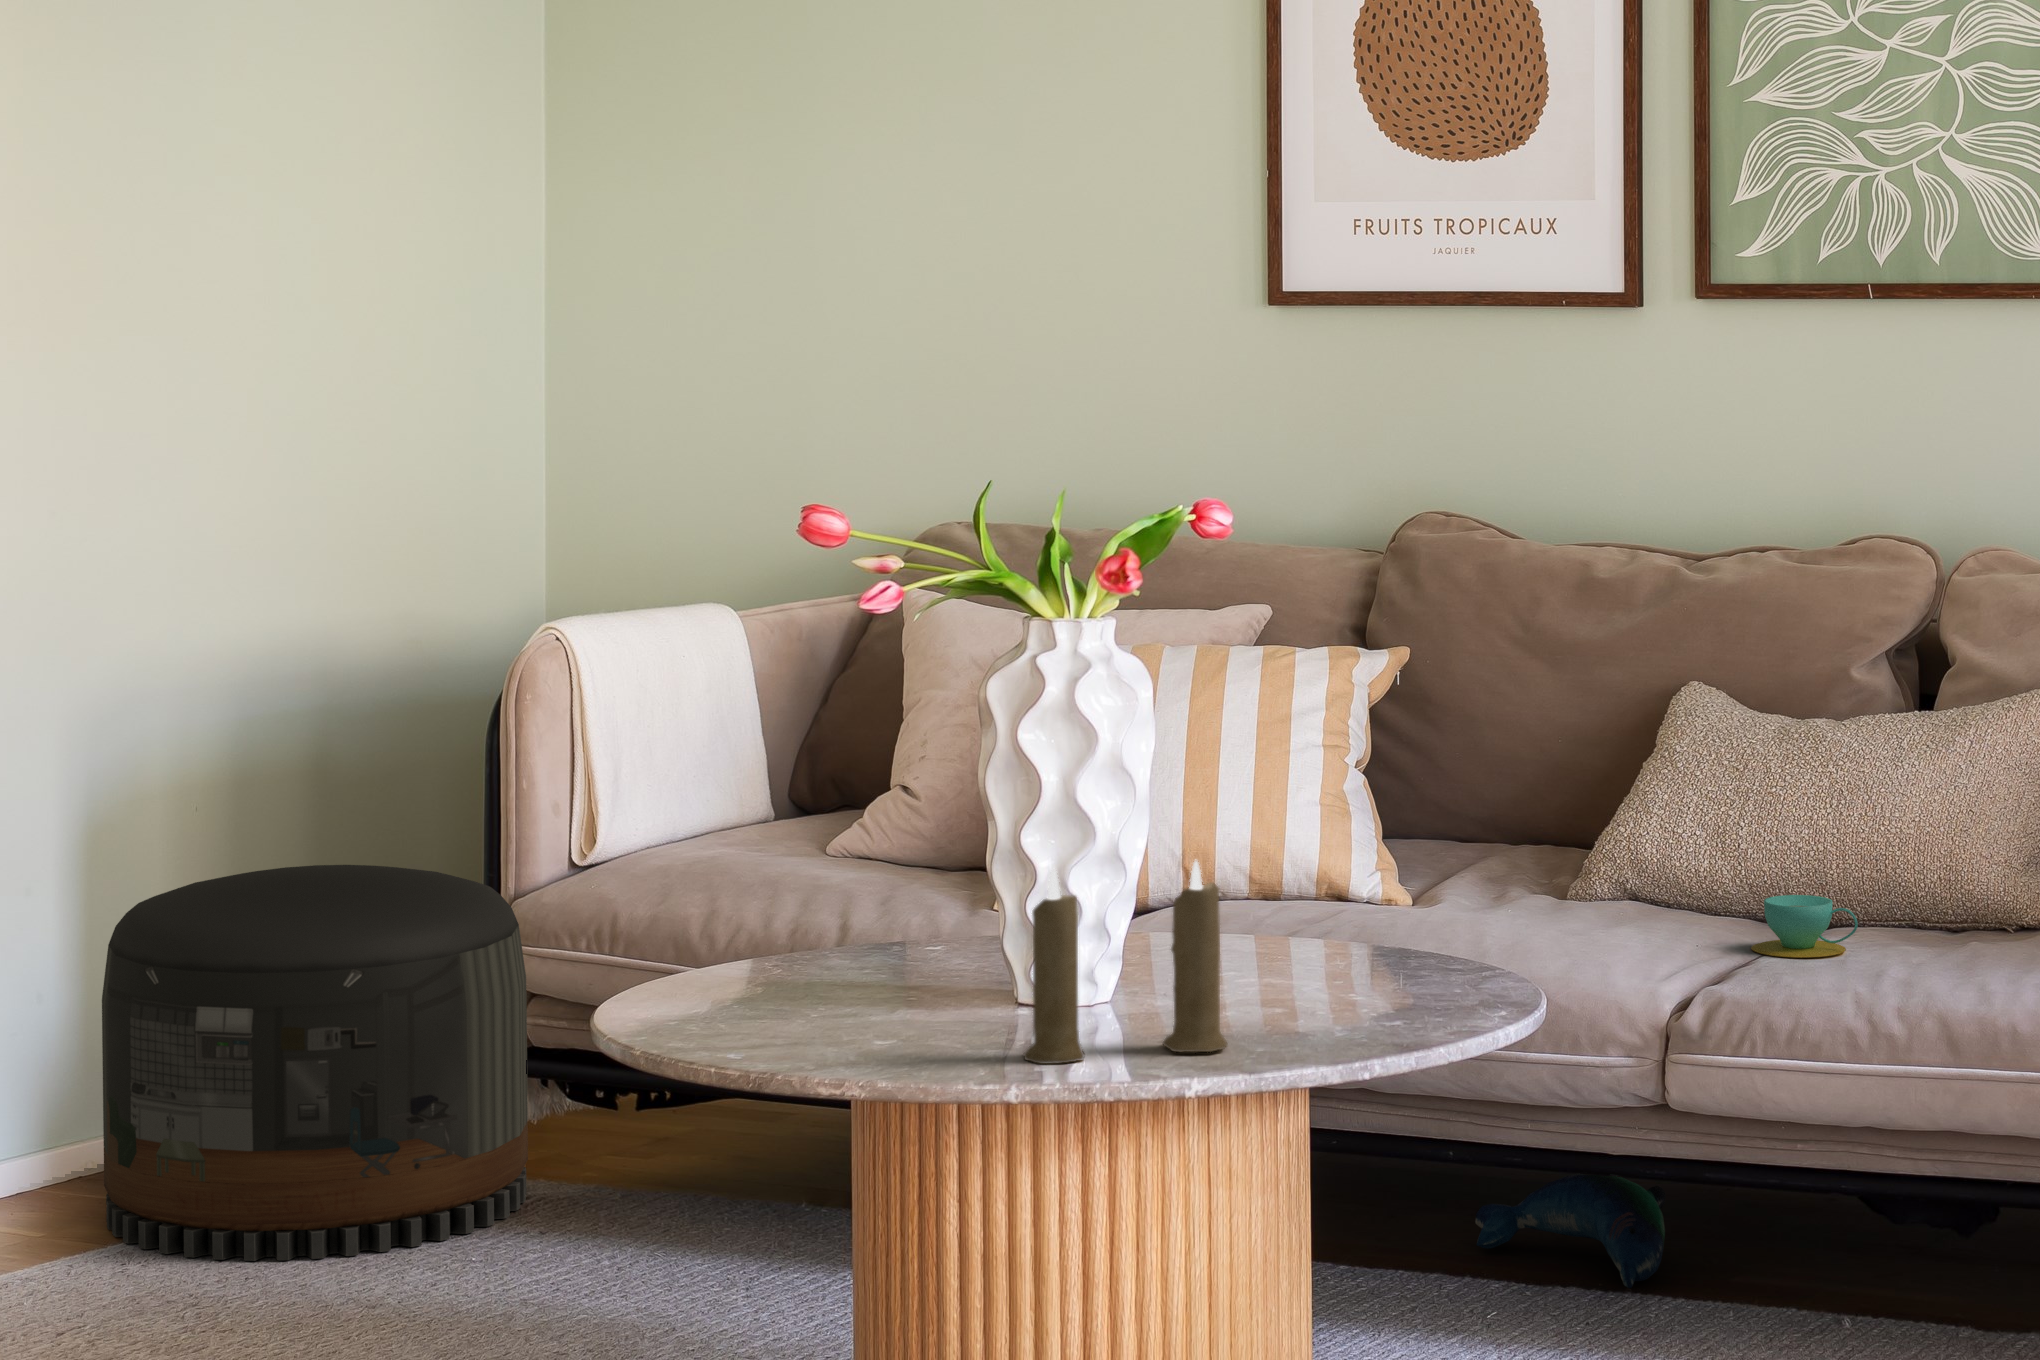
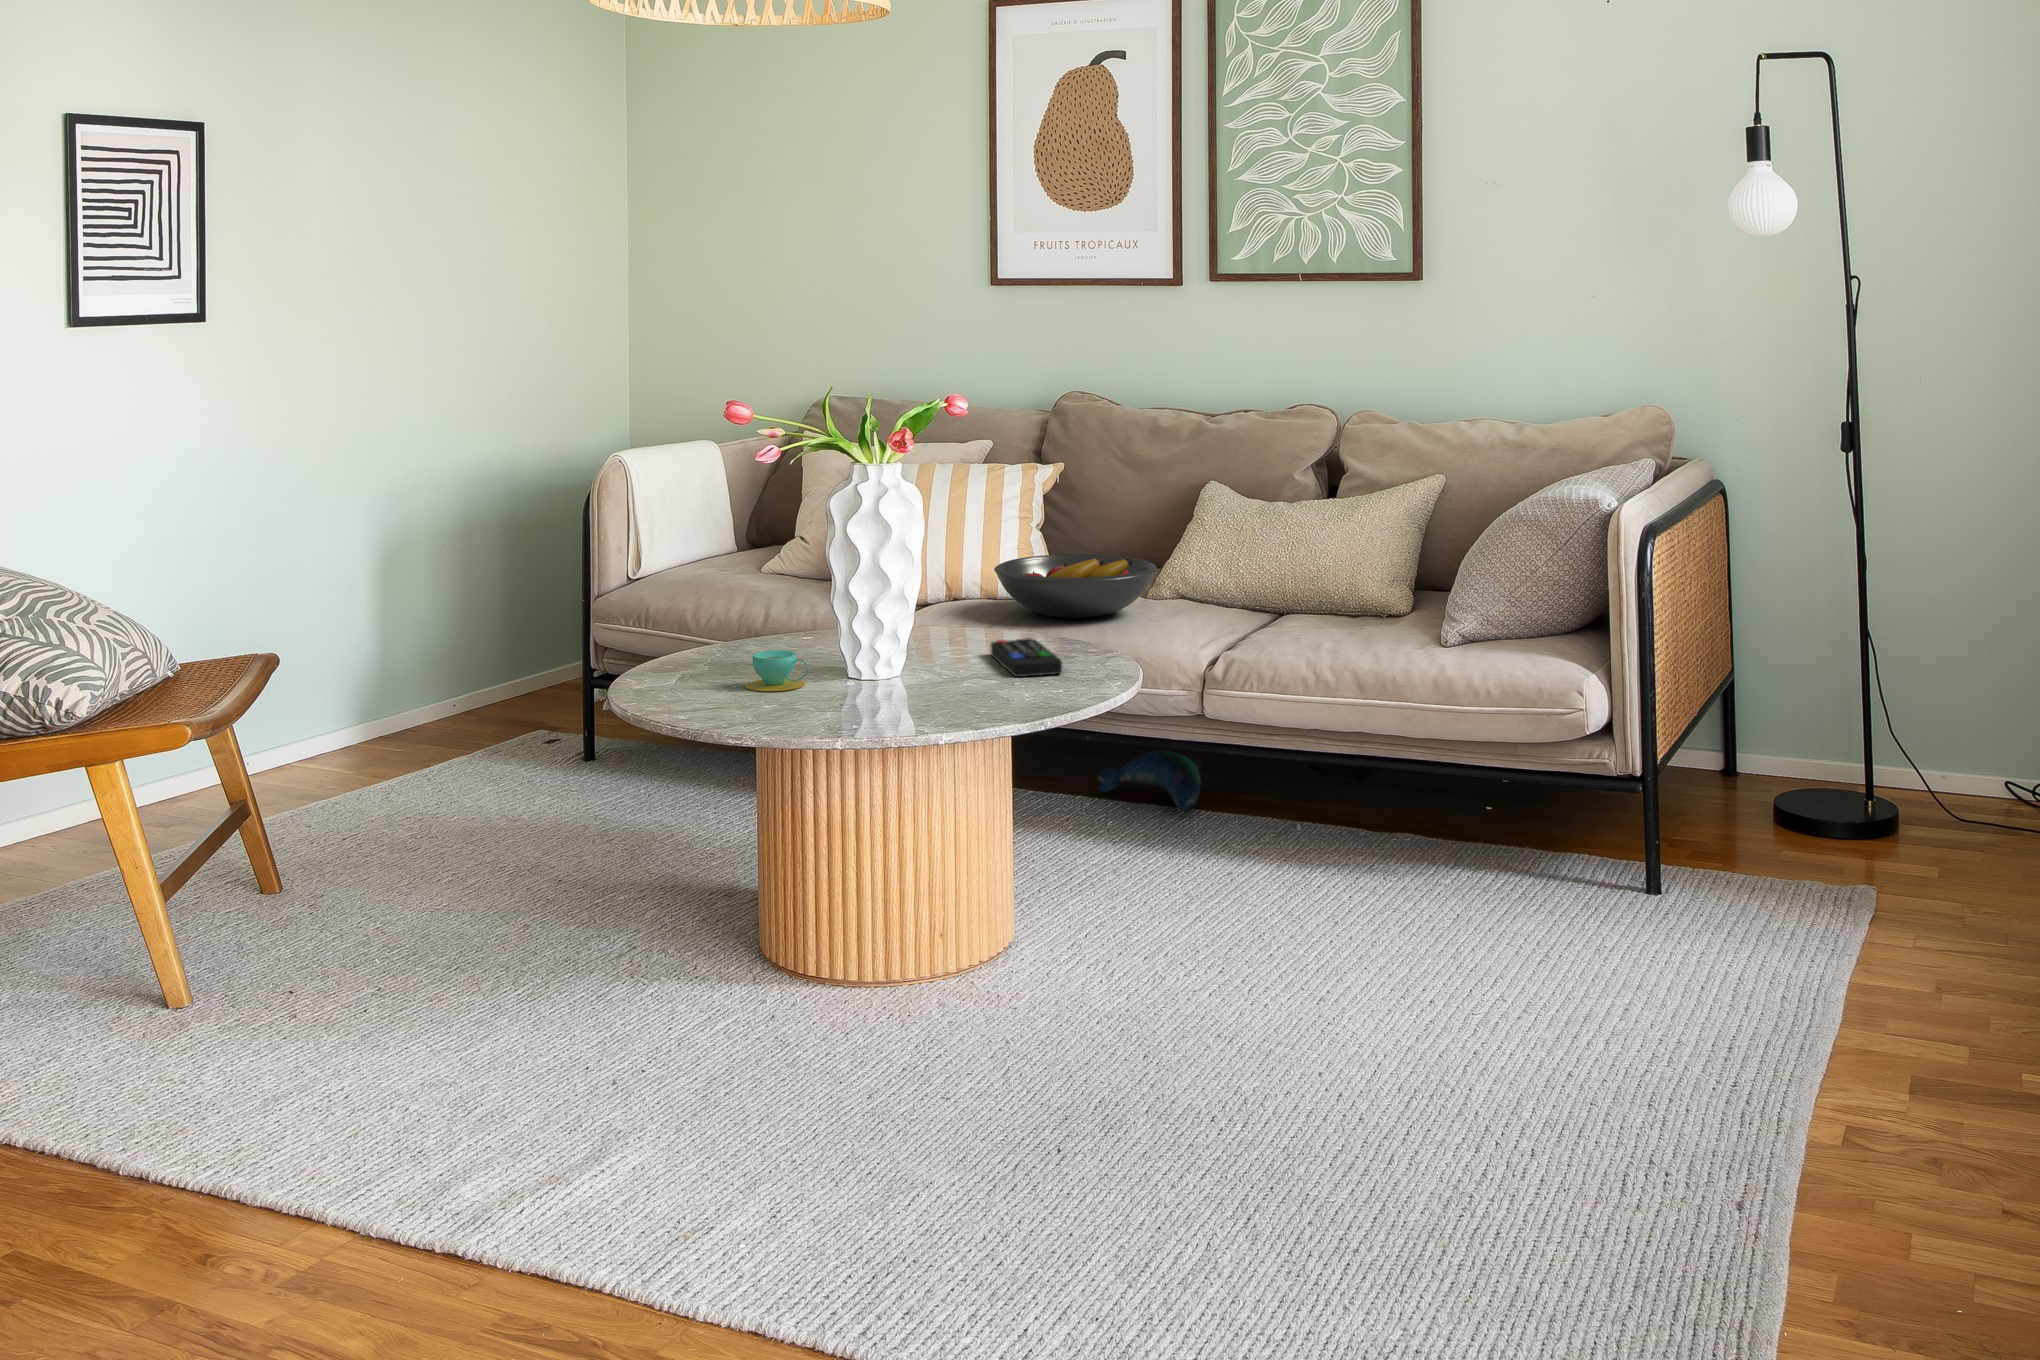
fruit bowl: none [1286,806,1588,925] -> present [994,554,1157,618]
candle: present [1024,861,1227,1064] -> none [845,579,959,698]
pouf: present [102,865,528,1261] -> none [355,593,588,808]
teacup: present [1751,895,1858,958] -> present [744,650,809,691]
remote control: none [1282,961,1413,1030] -> present [991,638,1062,677]

